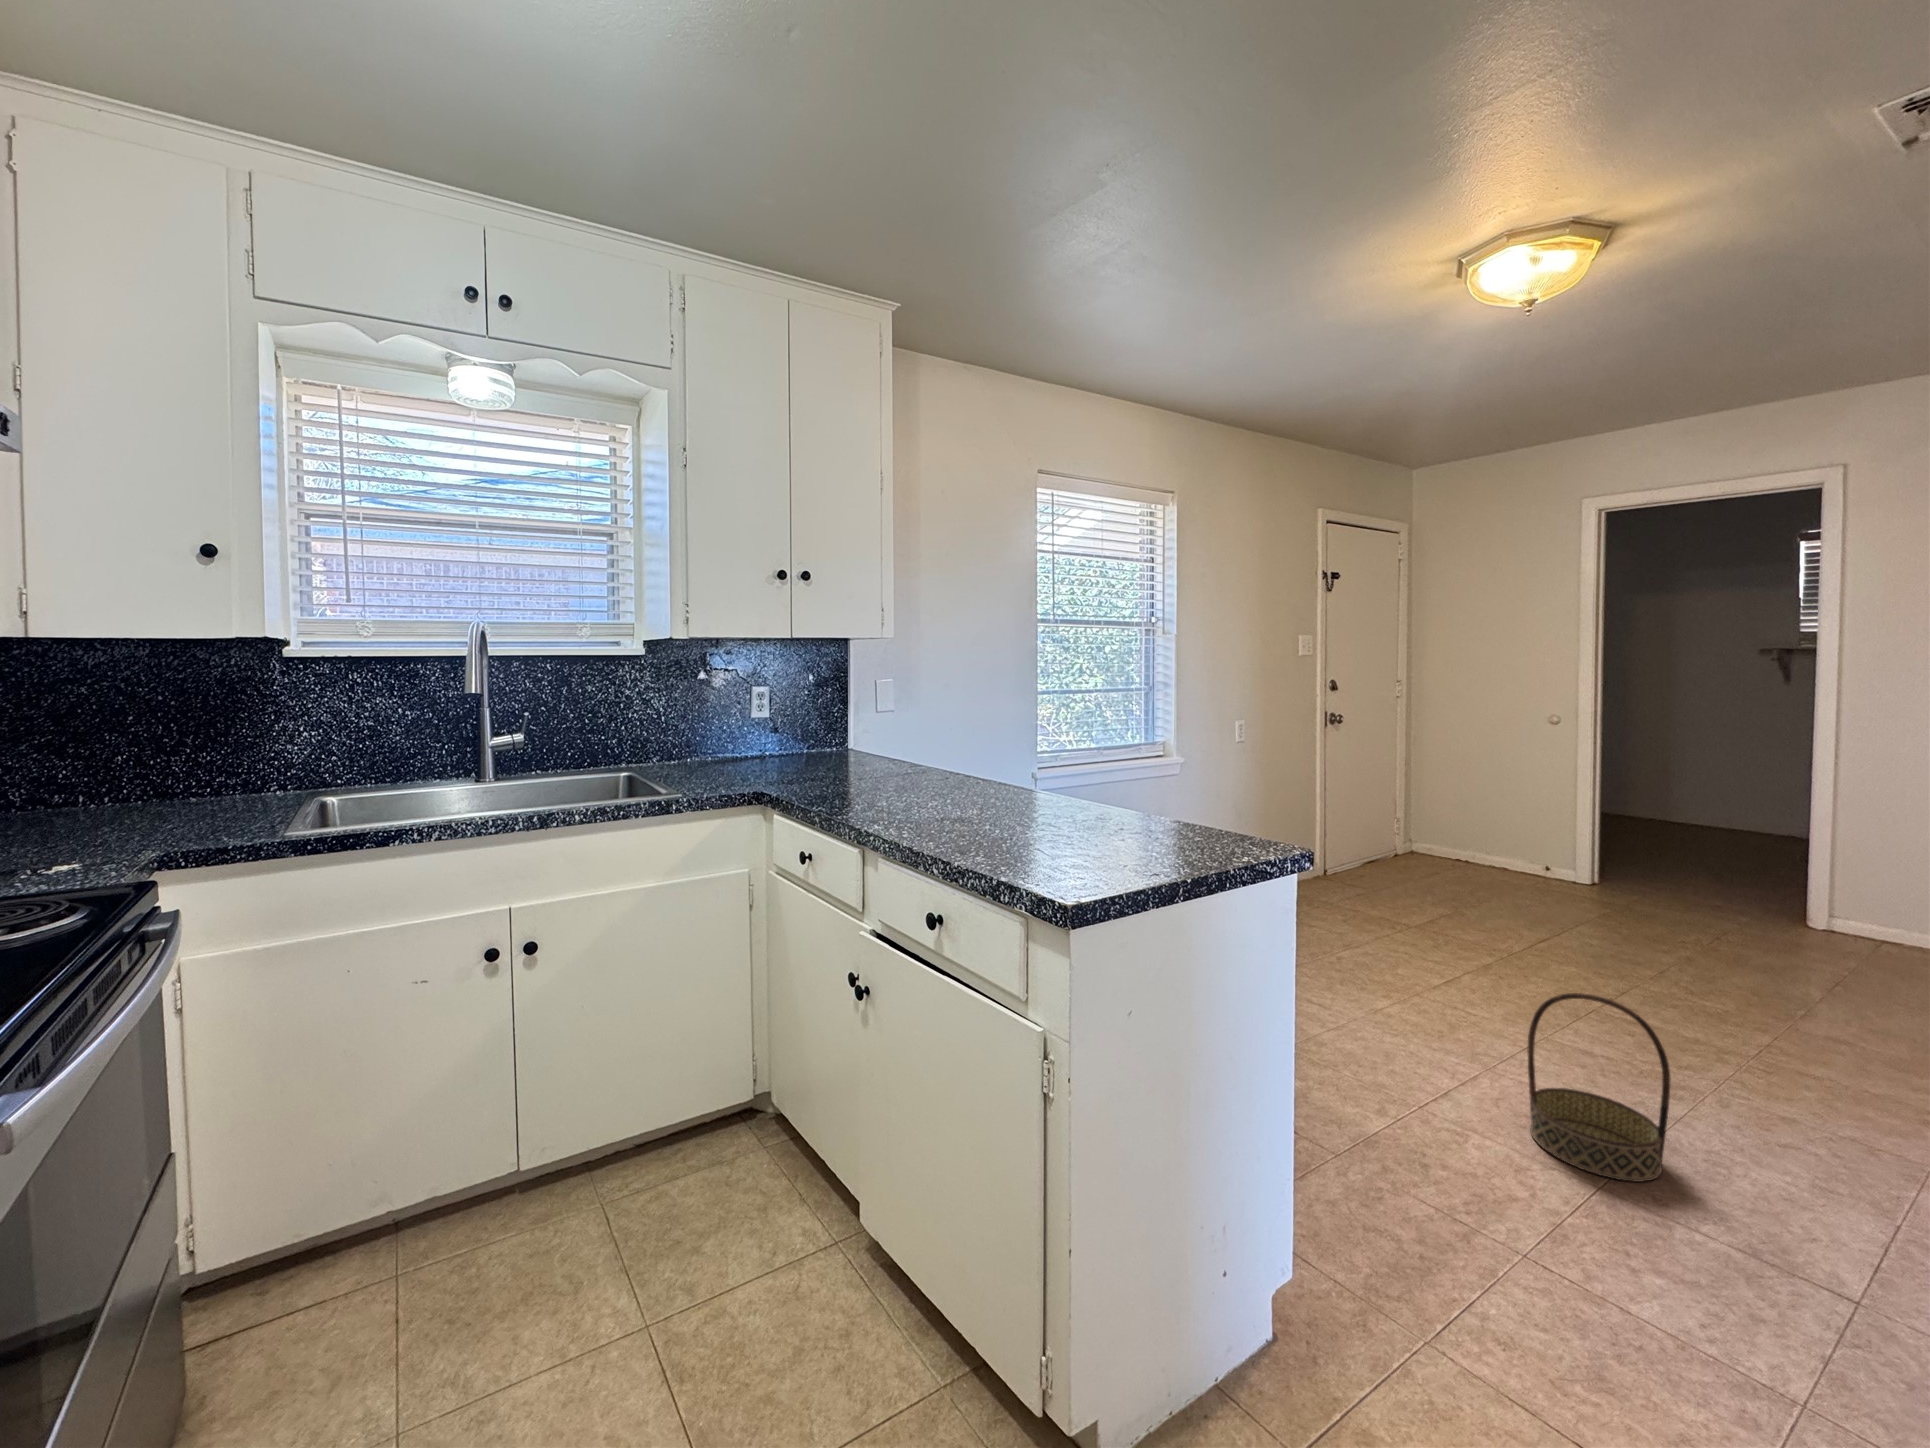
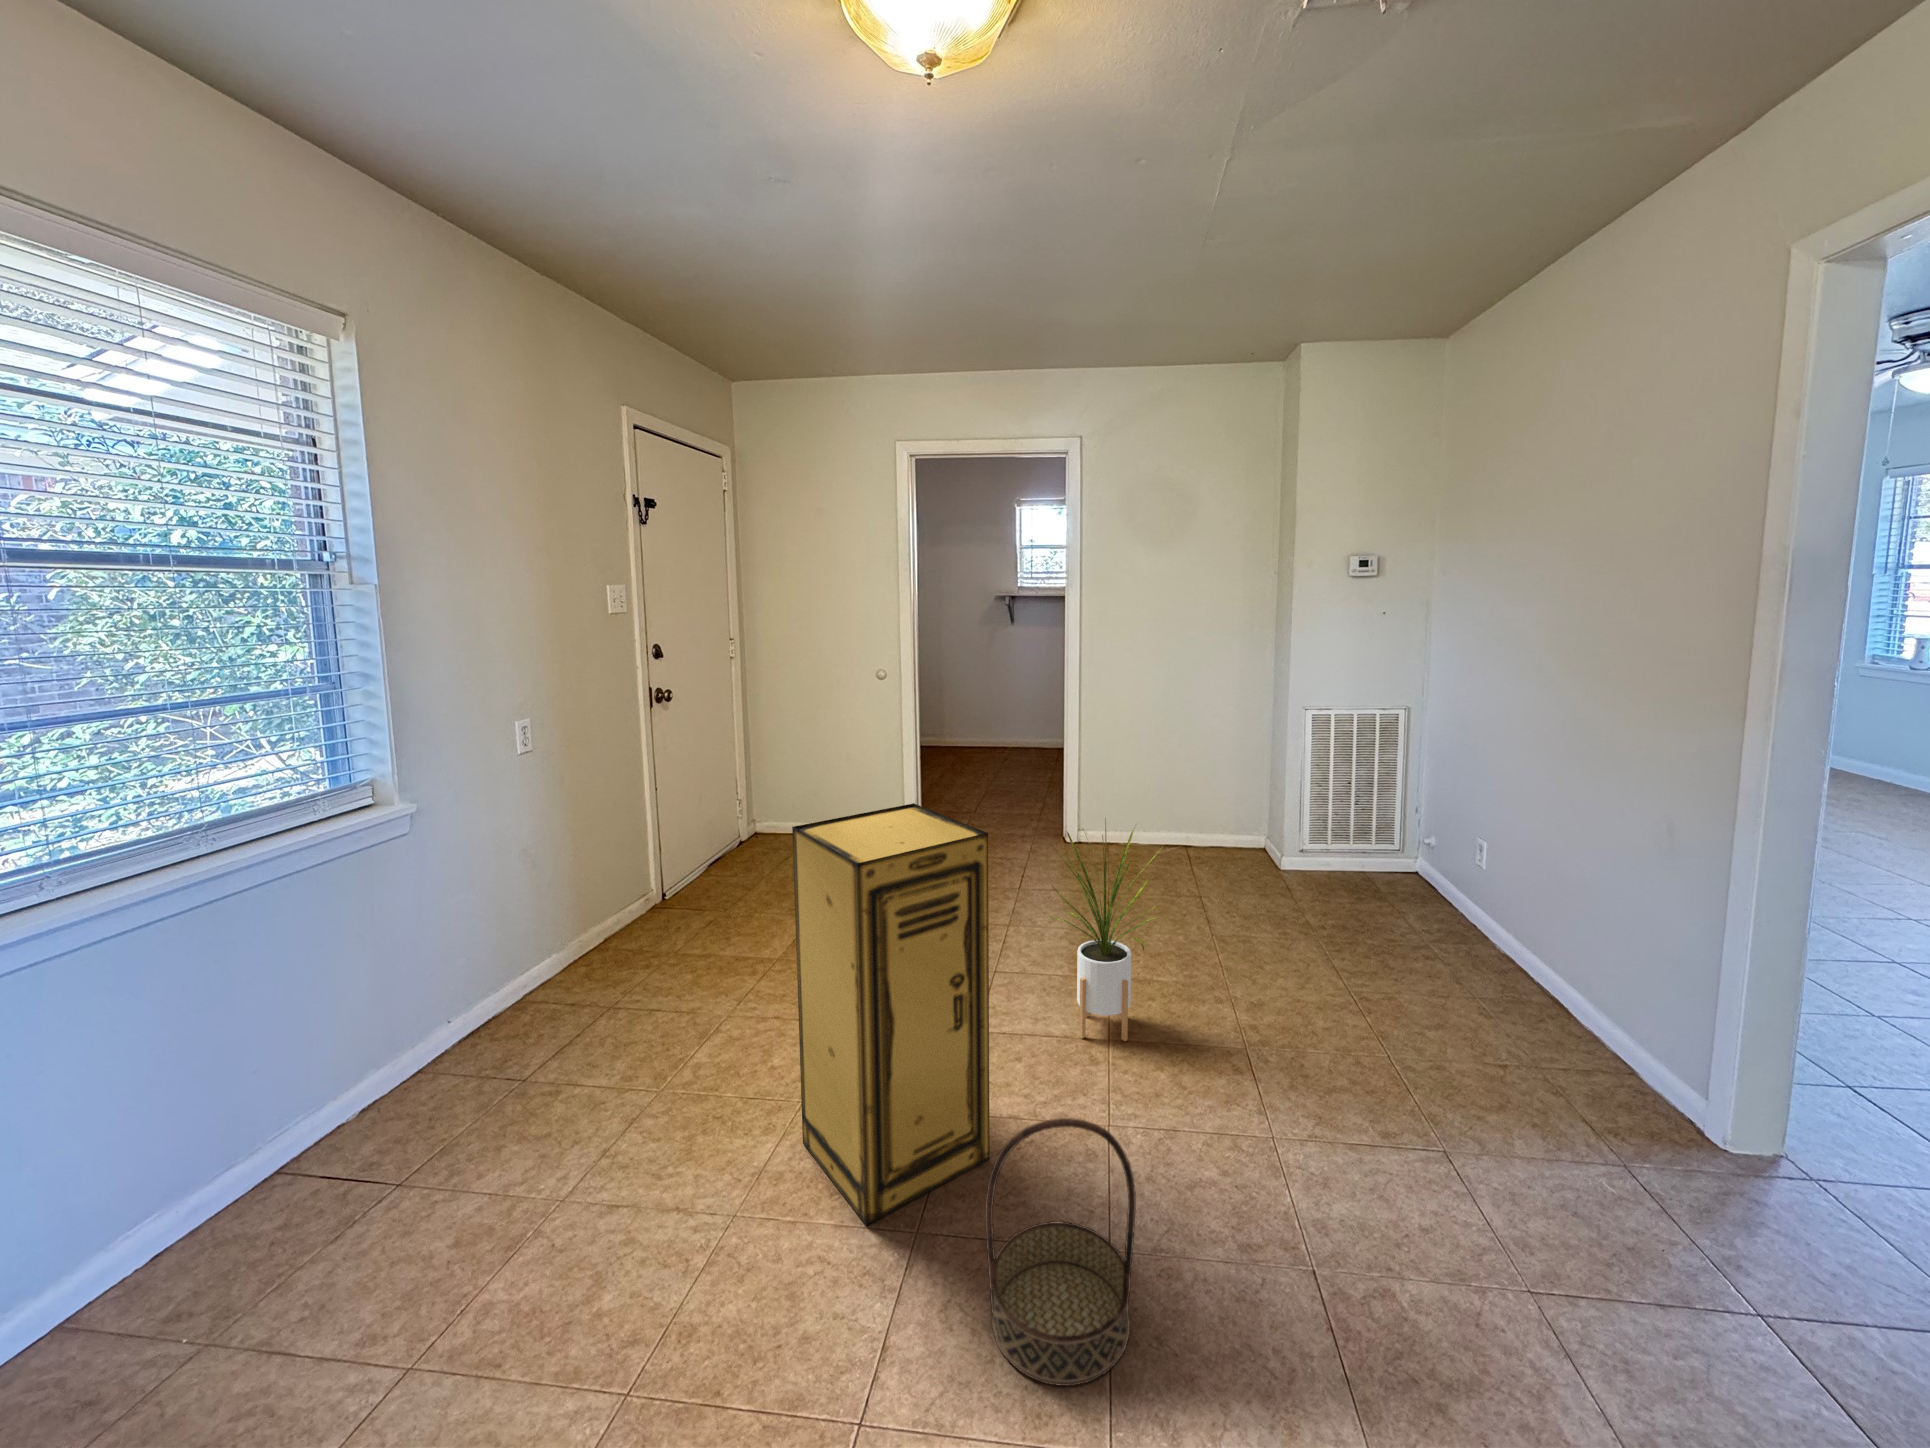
storage cabinet: none [1409,788,1577,1073] -> present [792,803,990,1226]
house plant: none [1690,850,1854,1074] -> present [1051,819,1162,1041]

